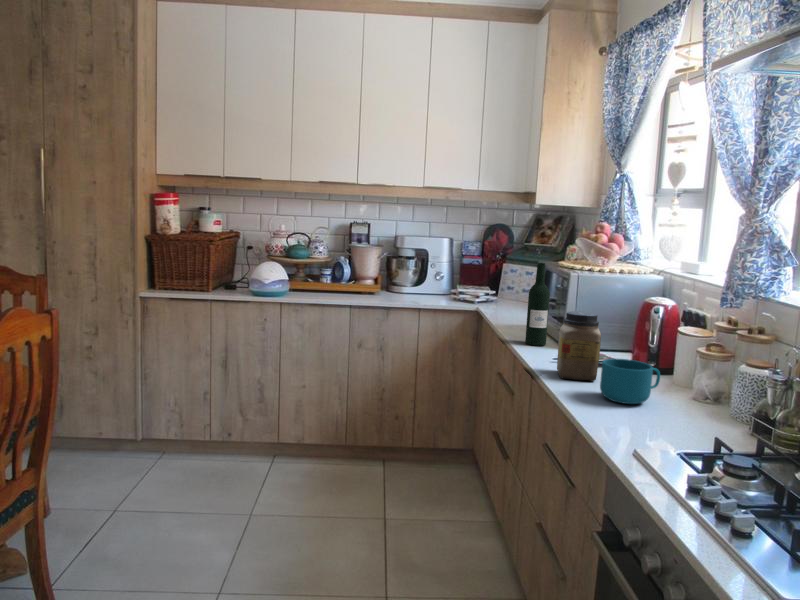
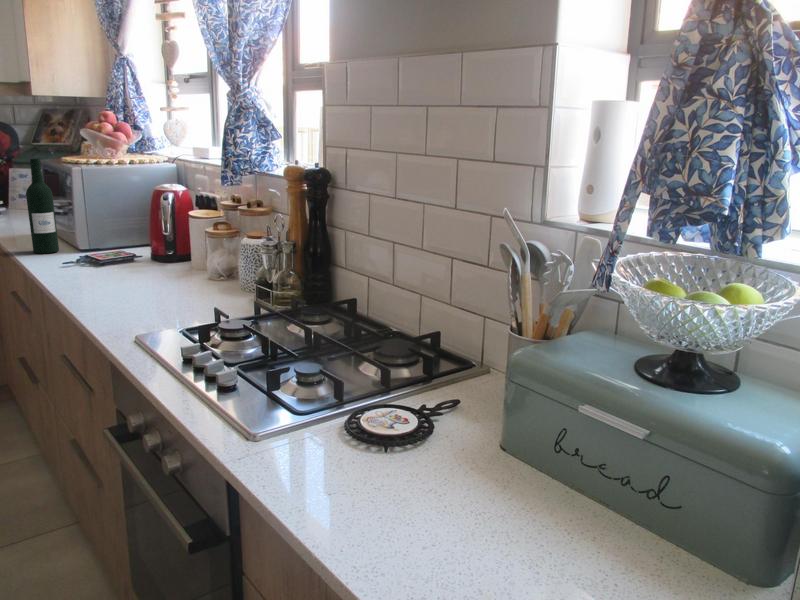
jar: present [557,311,601,381] -> none [60,206,110,282]
cup: present [600,359,660,404] -> none [107,250,172,295]

